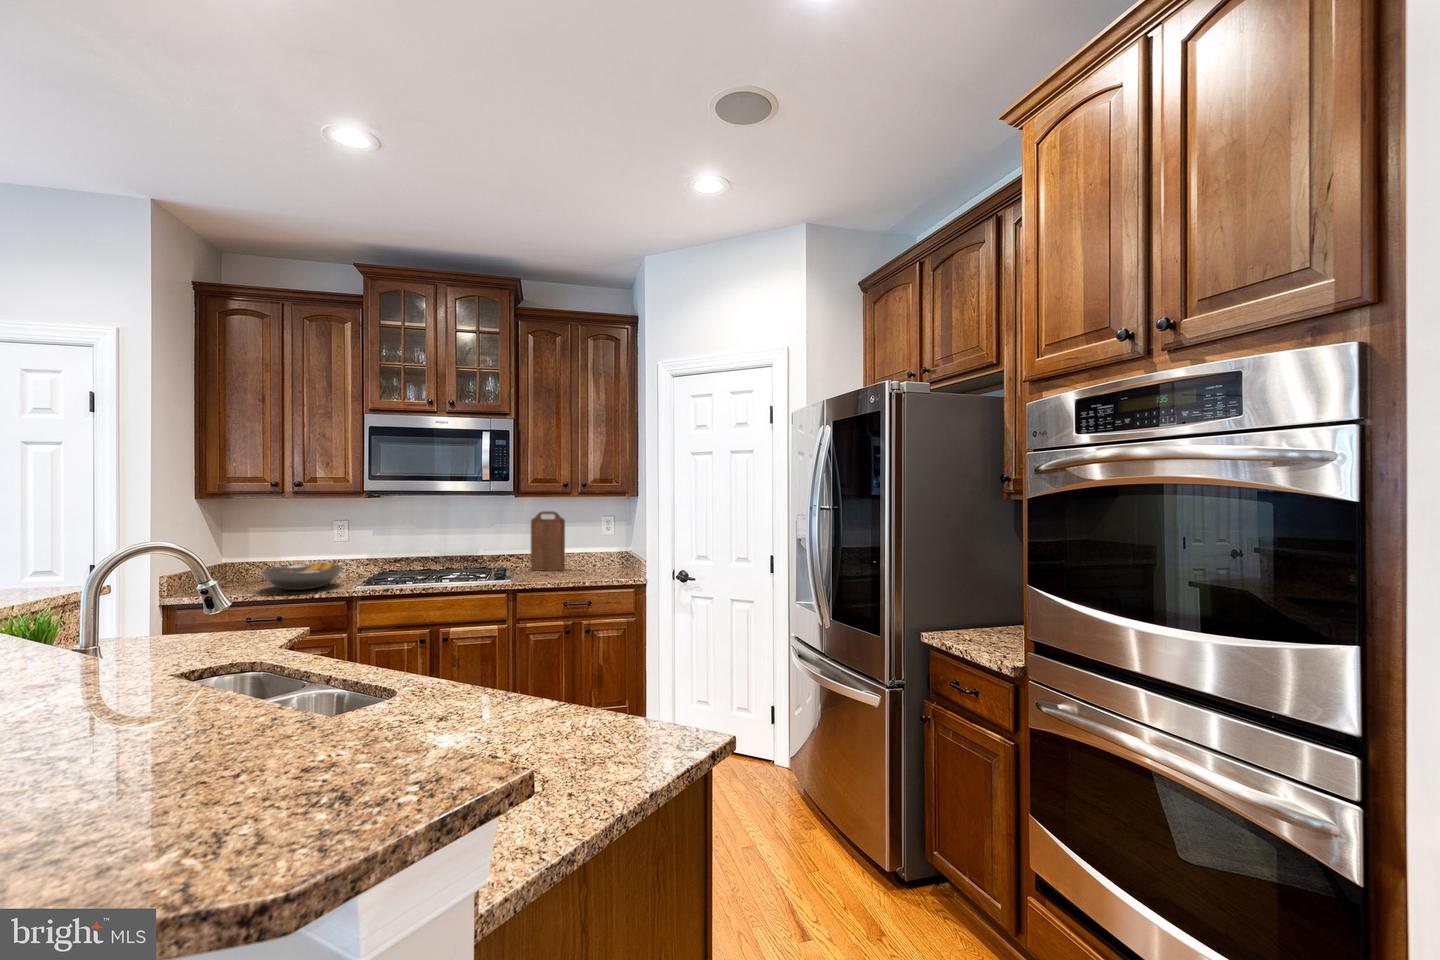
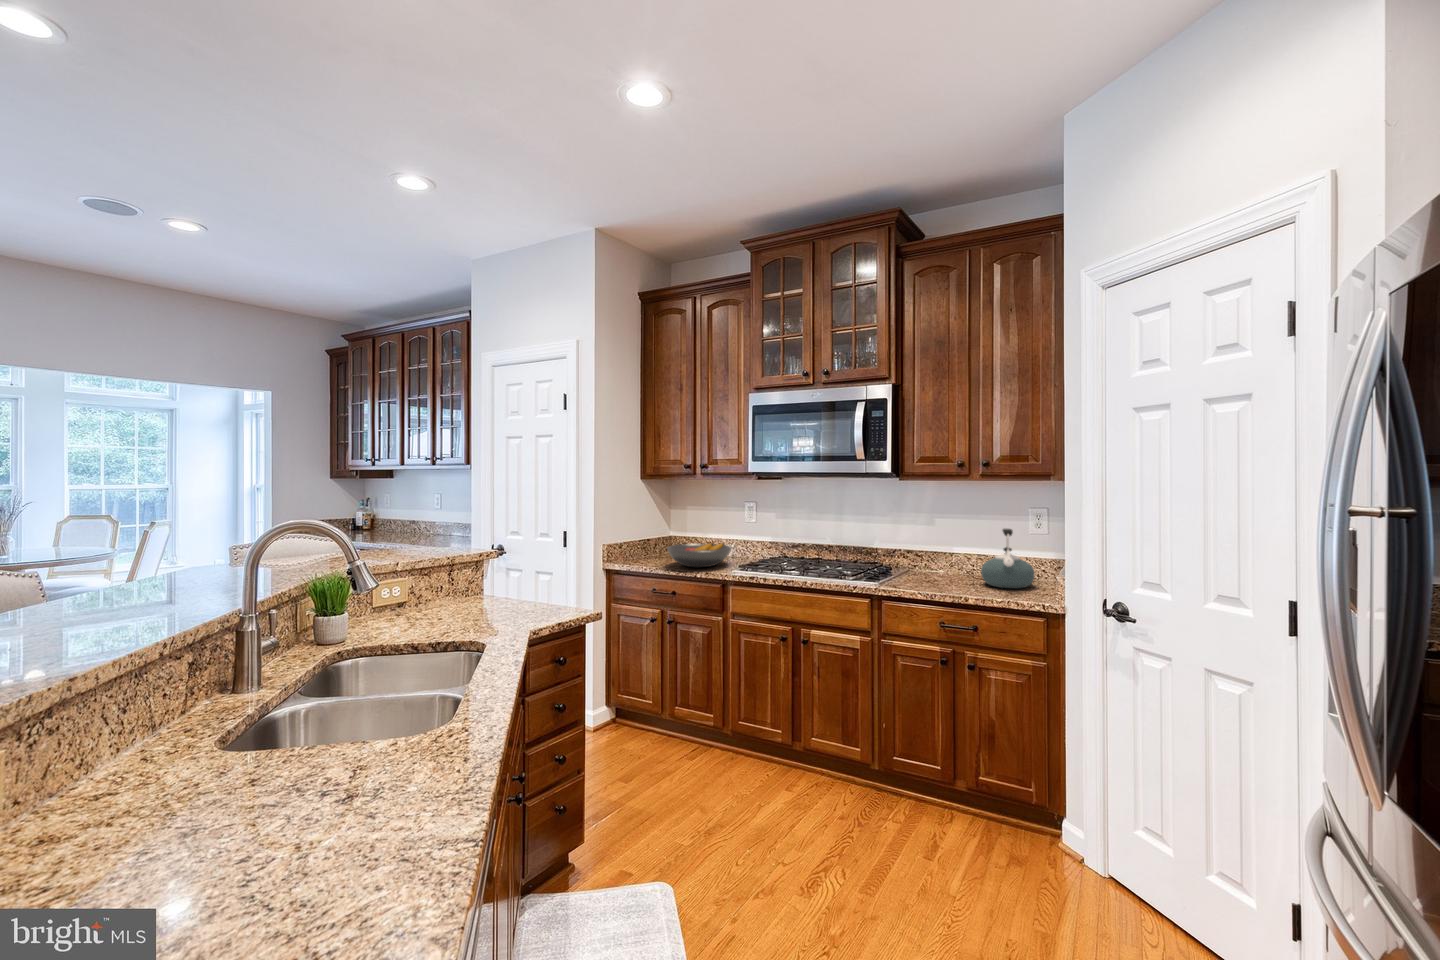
cutting board: present [531,511,565,570] -> none [924,499,965,577]
kettle: none [581,531,617,574] -> present [981,529,1035,588]

